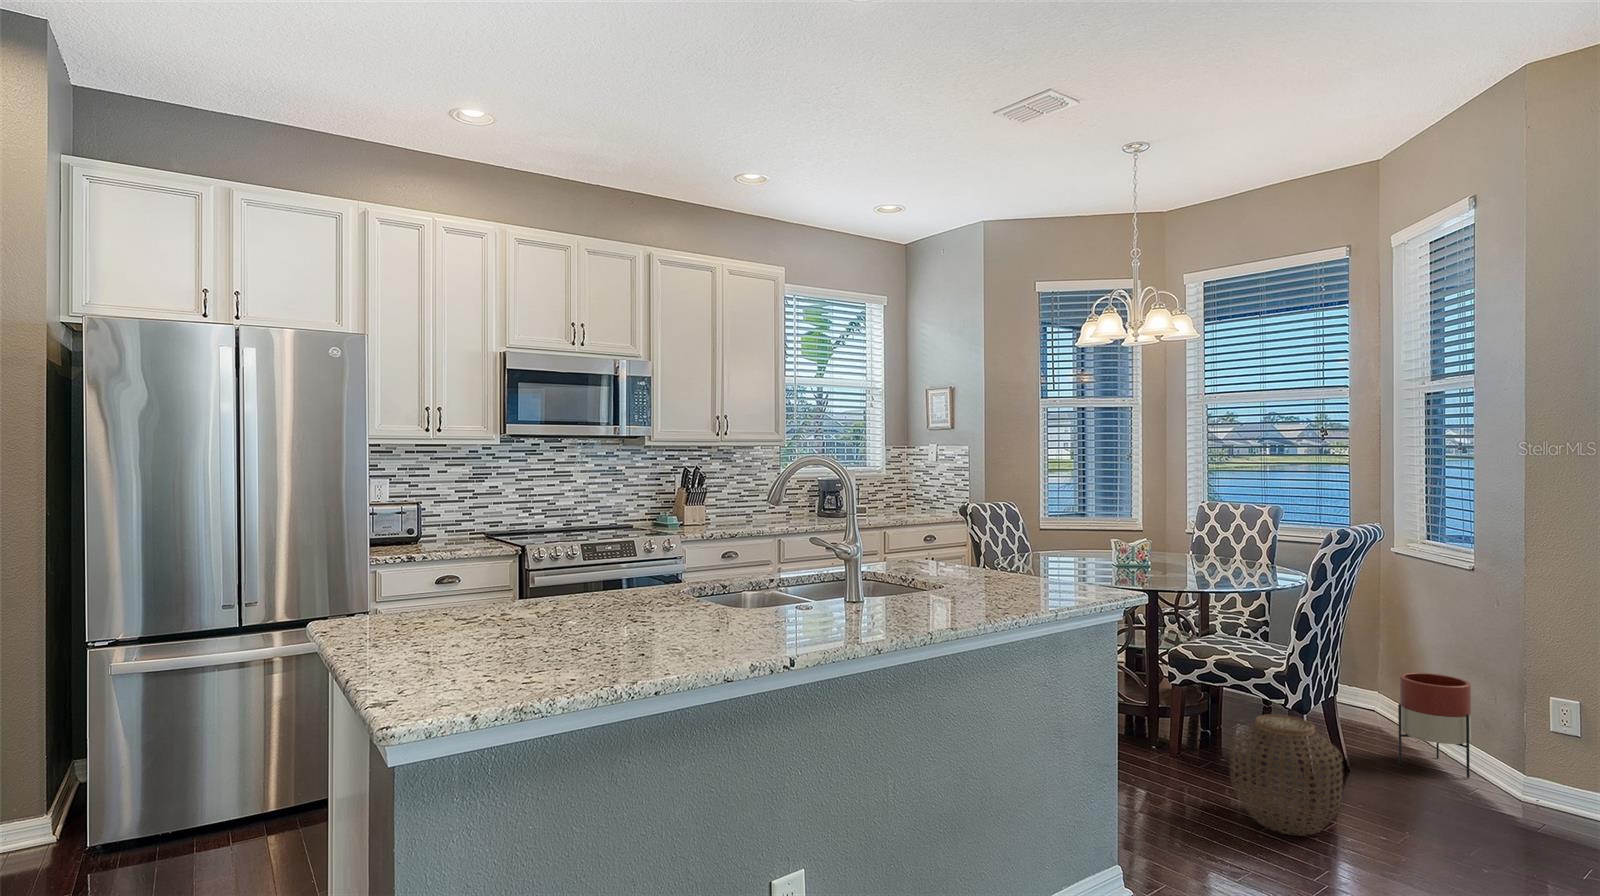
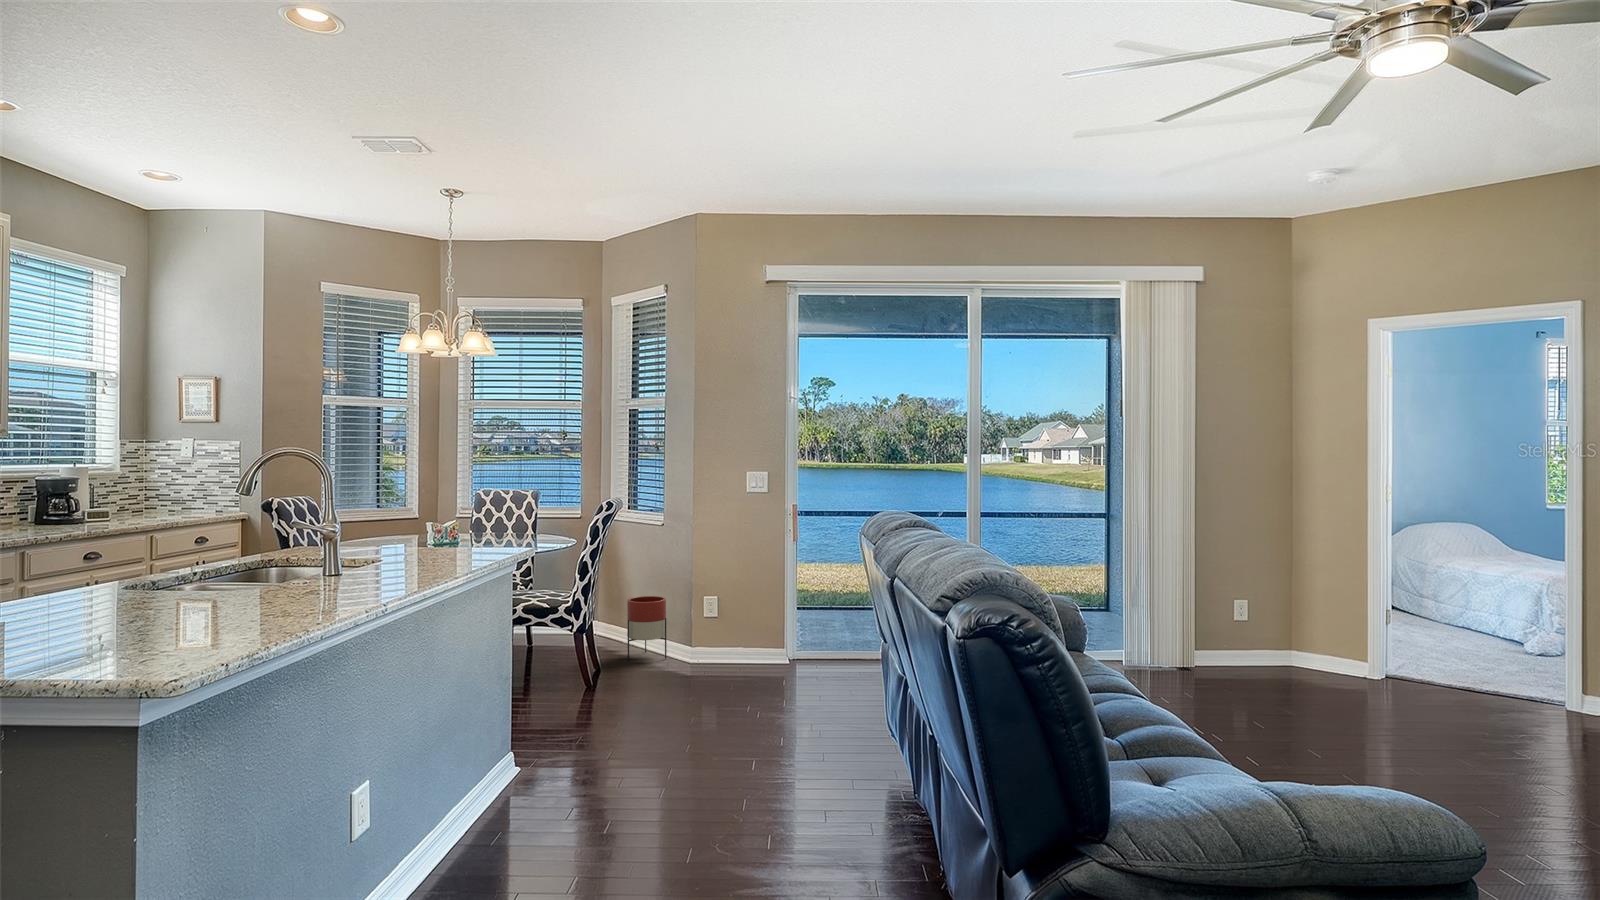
woven basket: present [1230,714,1343,836] -> none [548,634,620,715]

